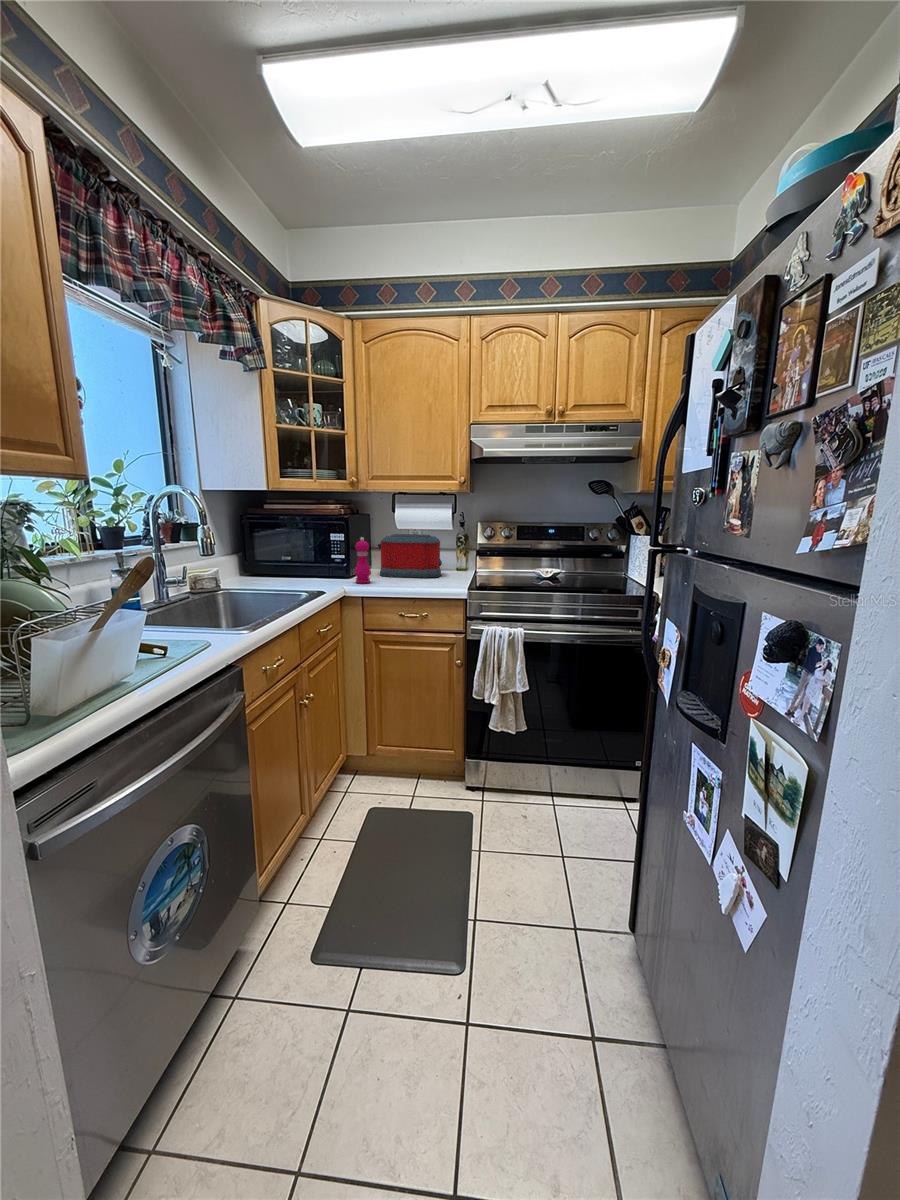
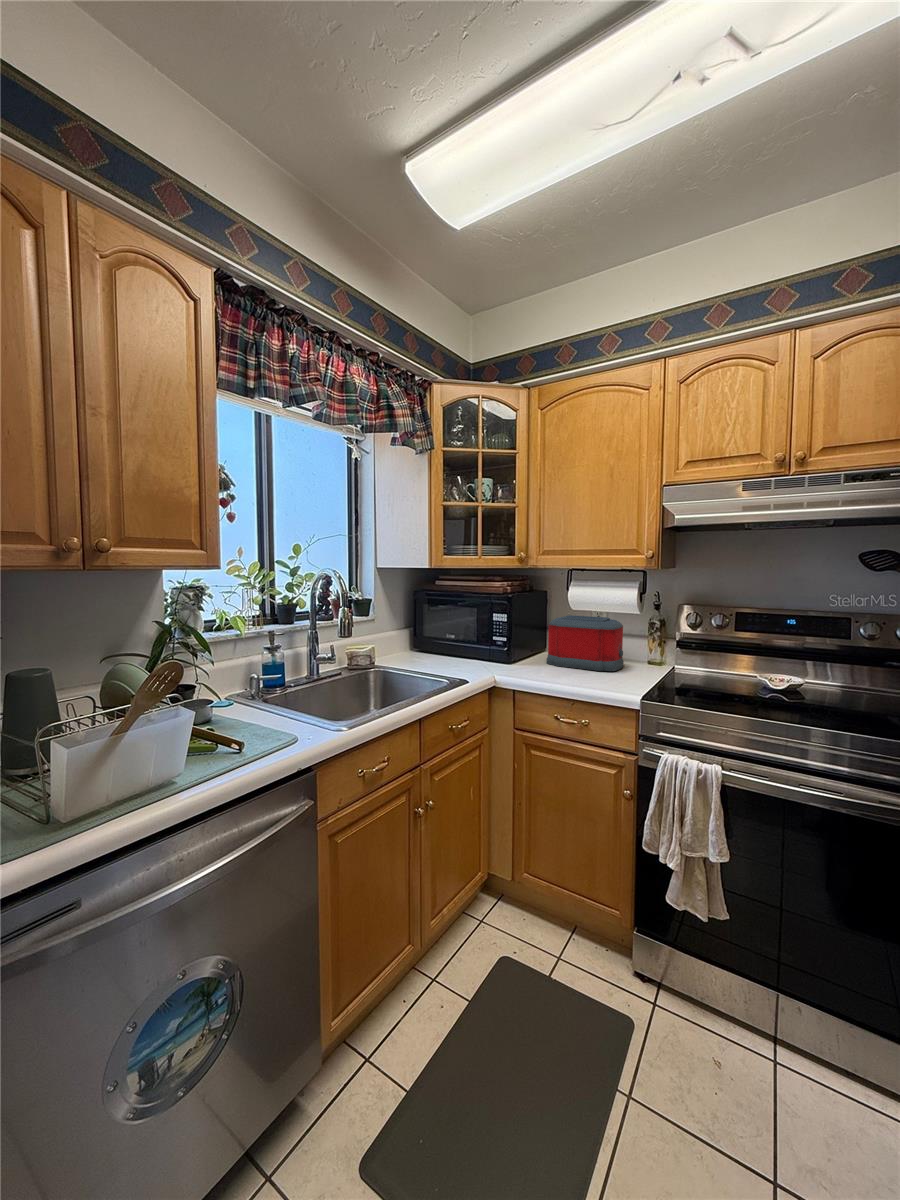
pepper mill: present [354,538,371,583] -> none [508,621,527,674]

